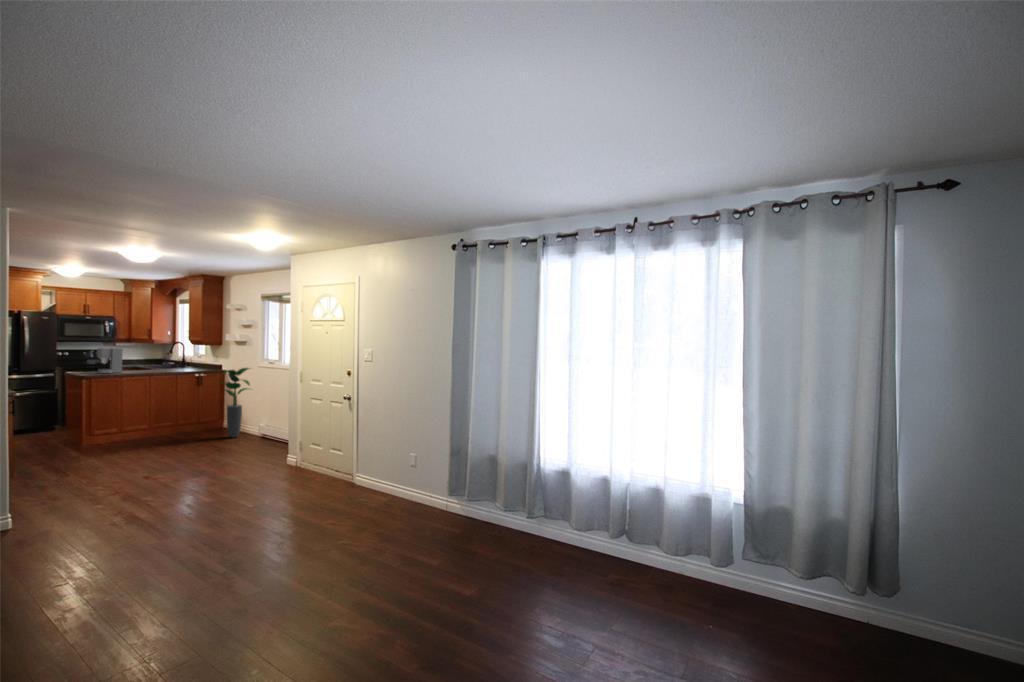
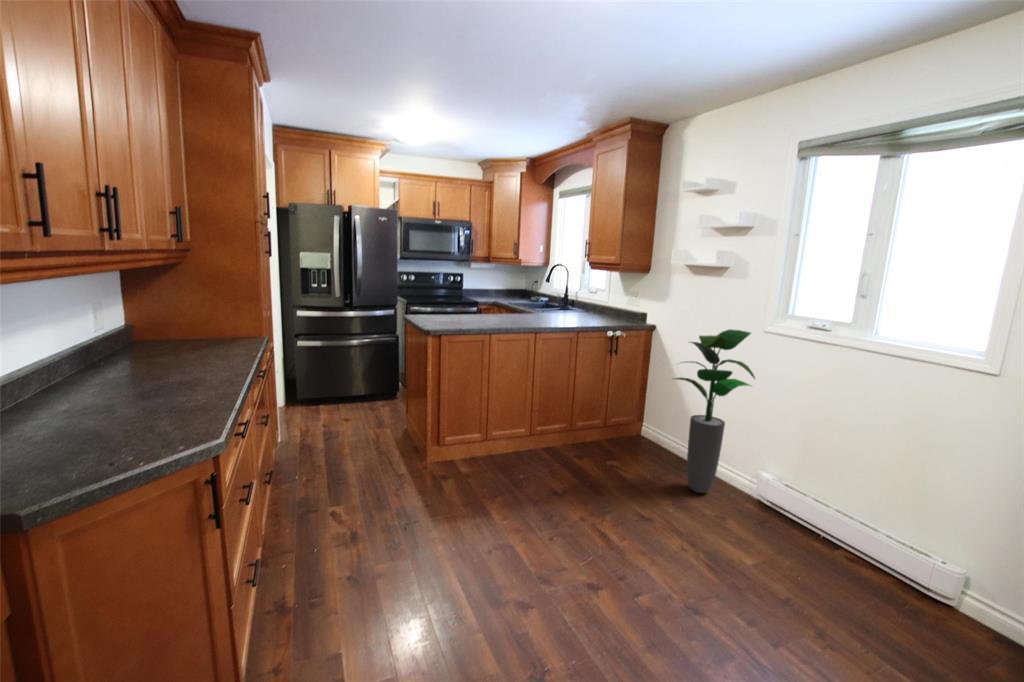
coffee maker: present [87,348,123,373] -> none [435,272,490,322]

